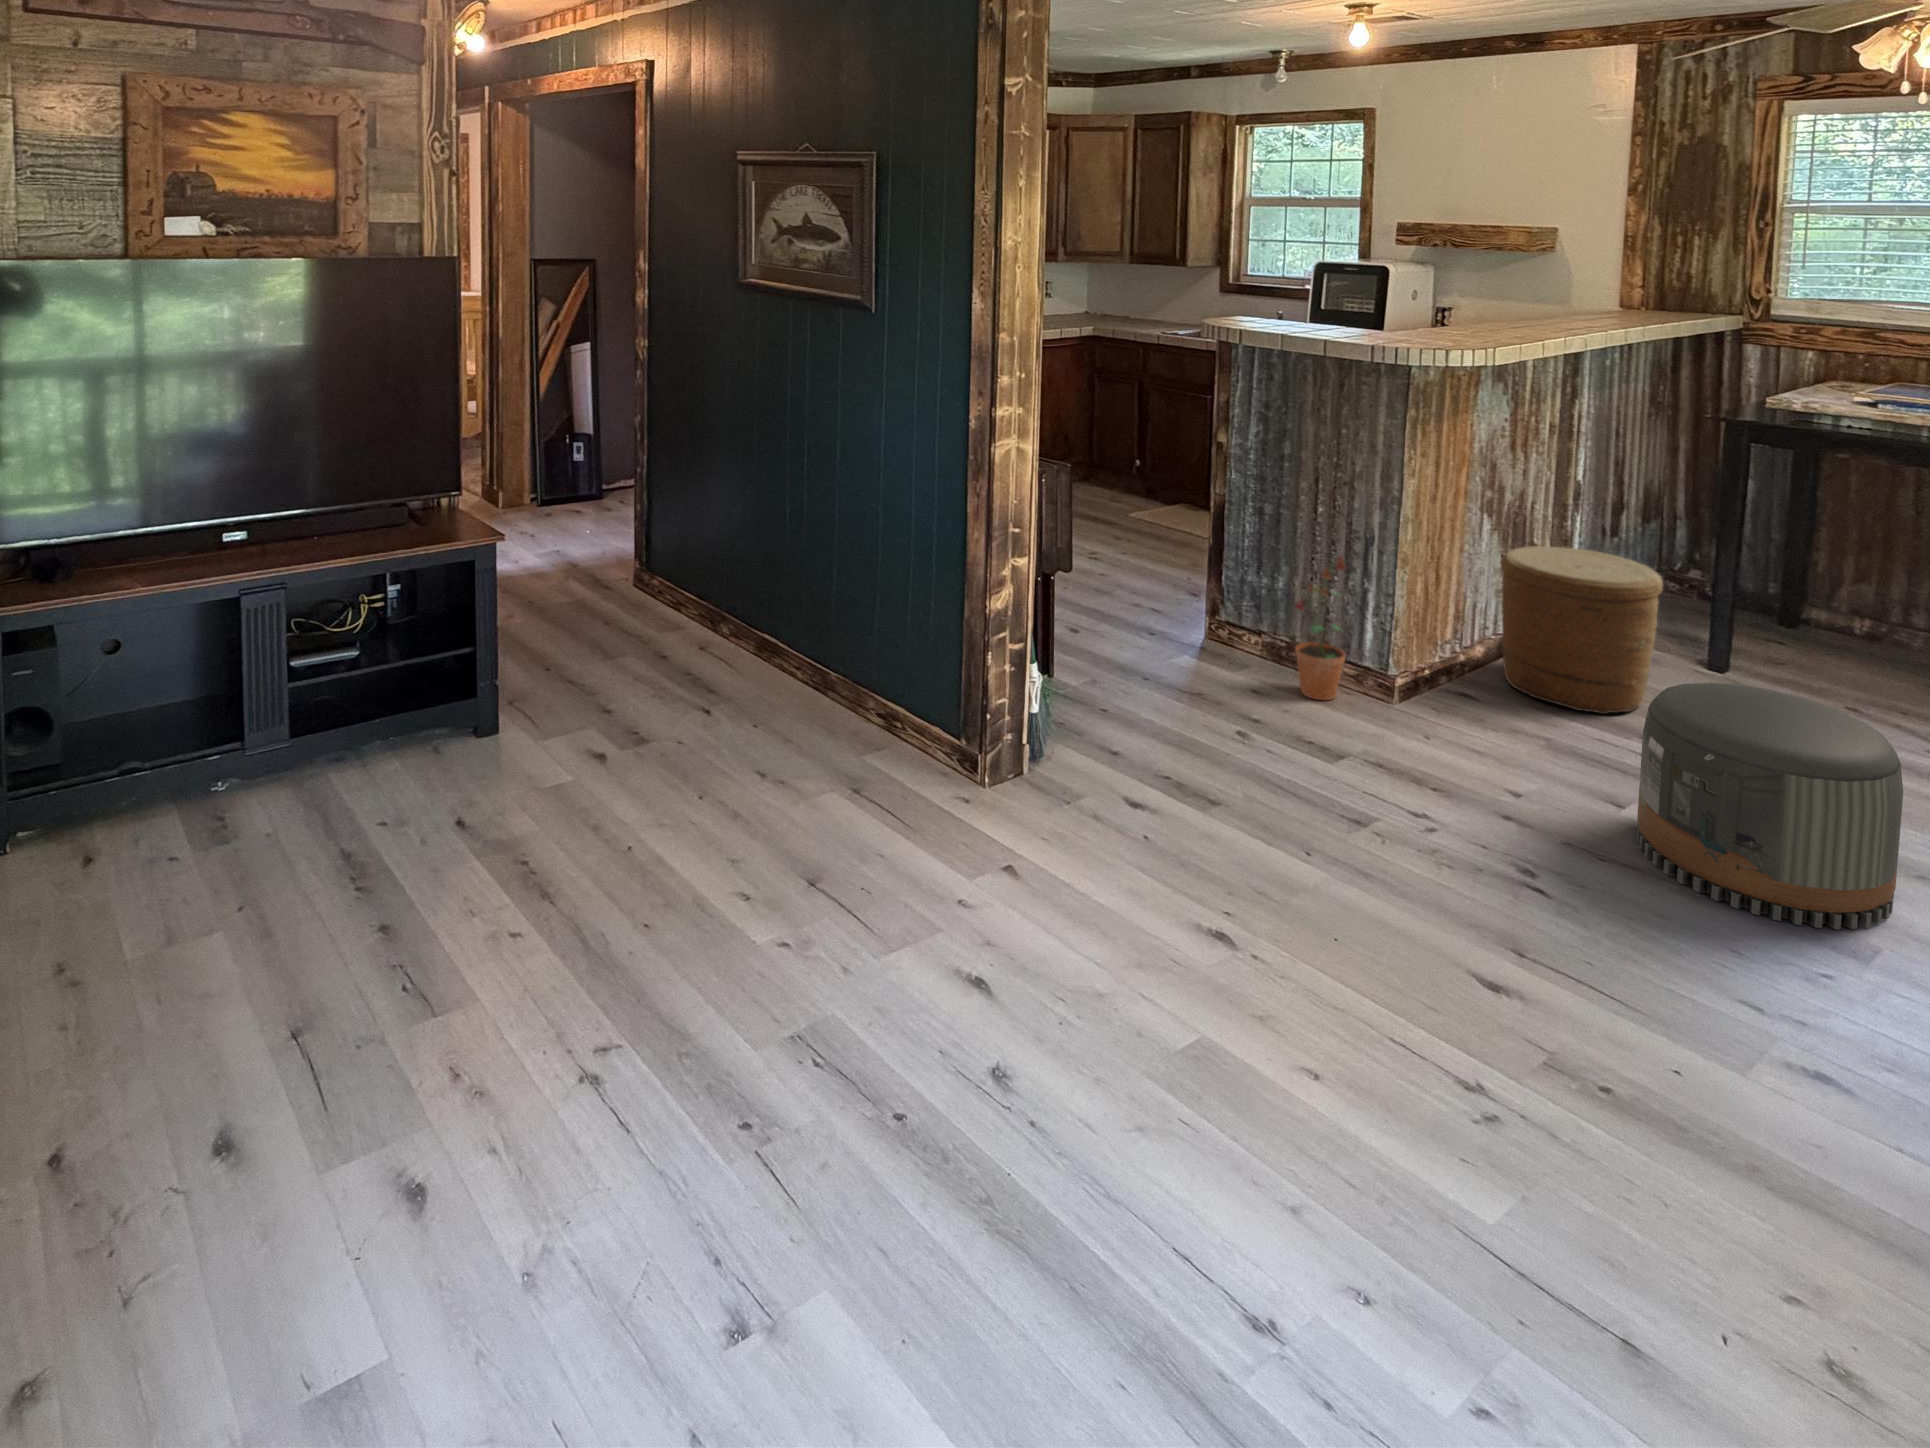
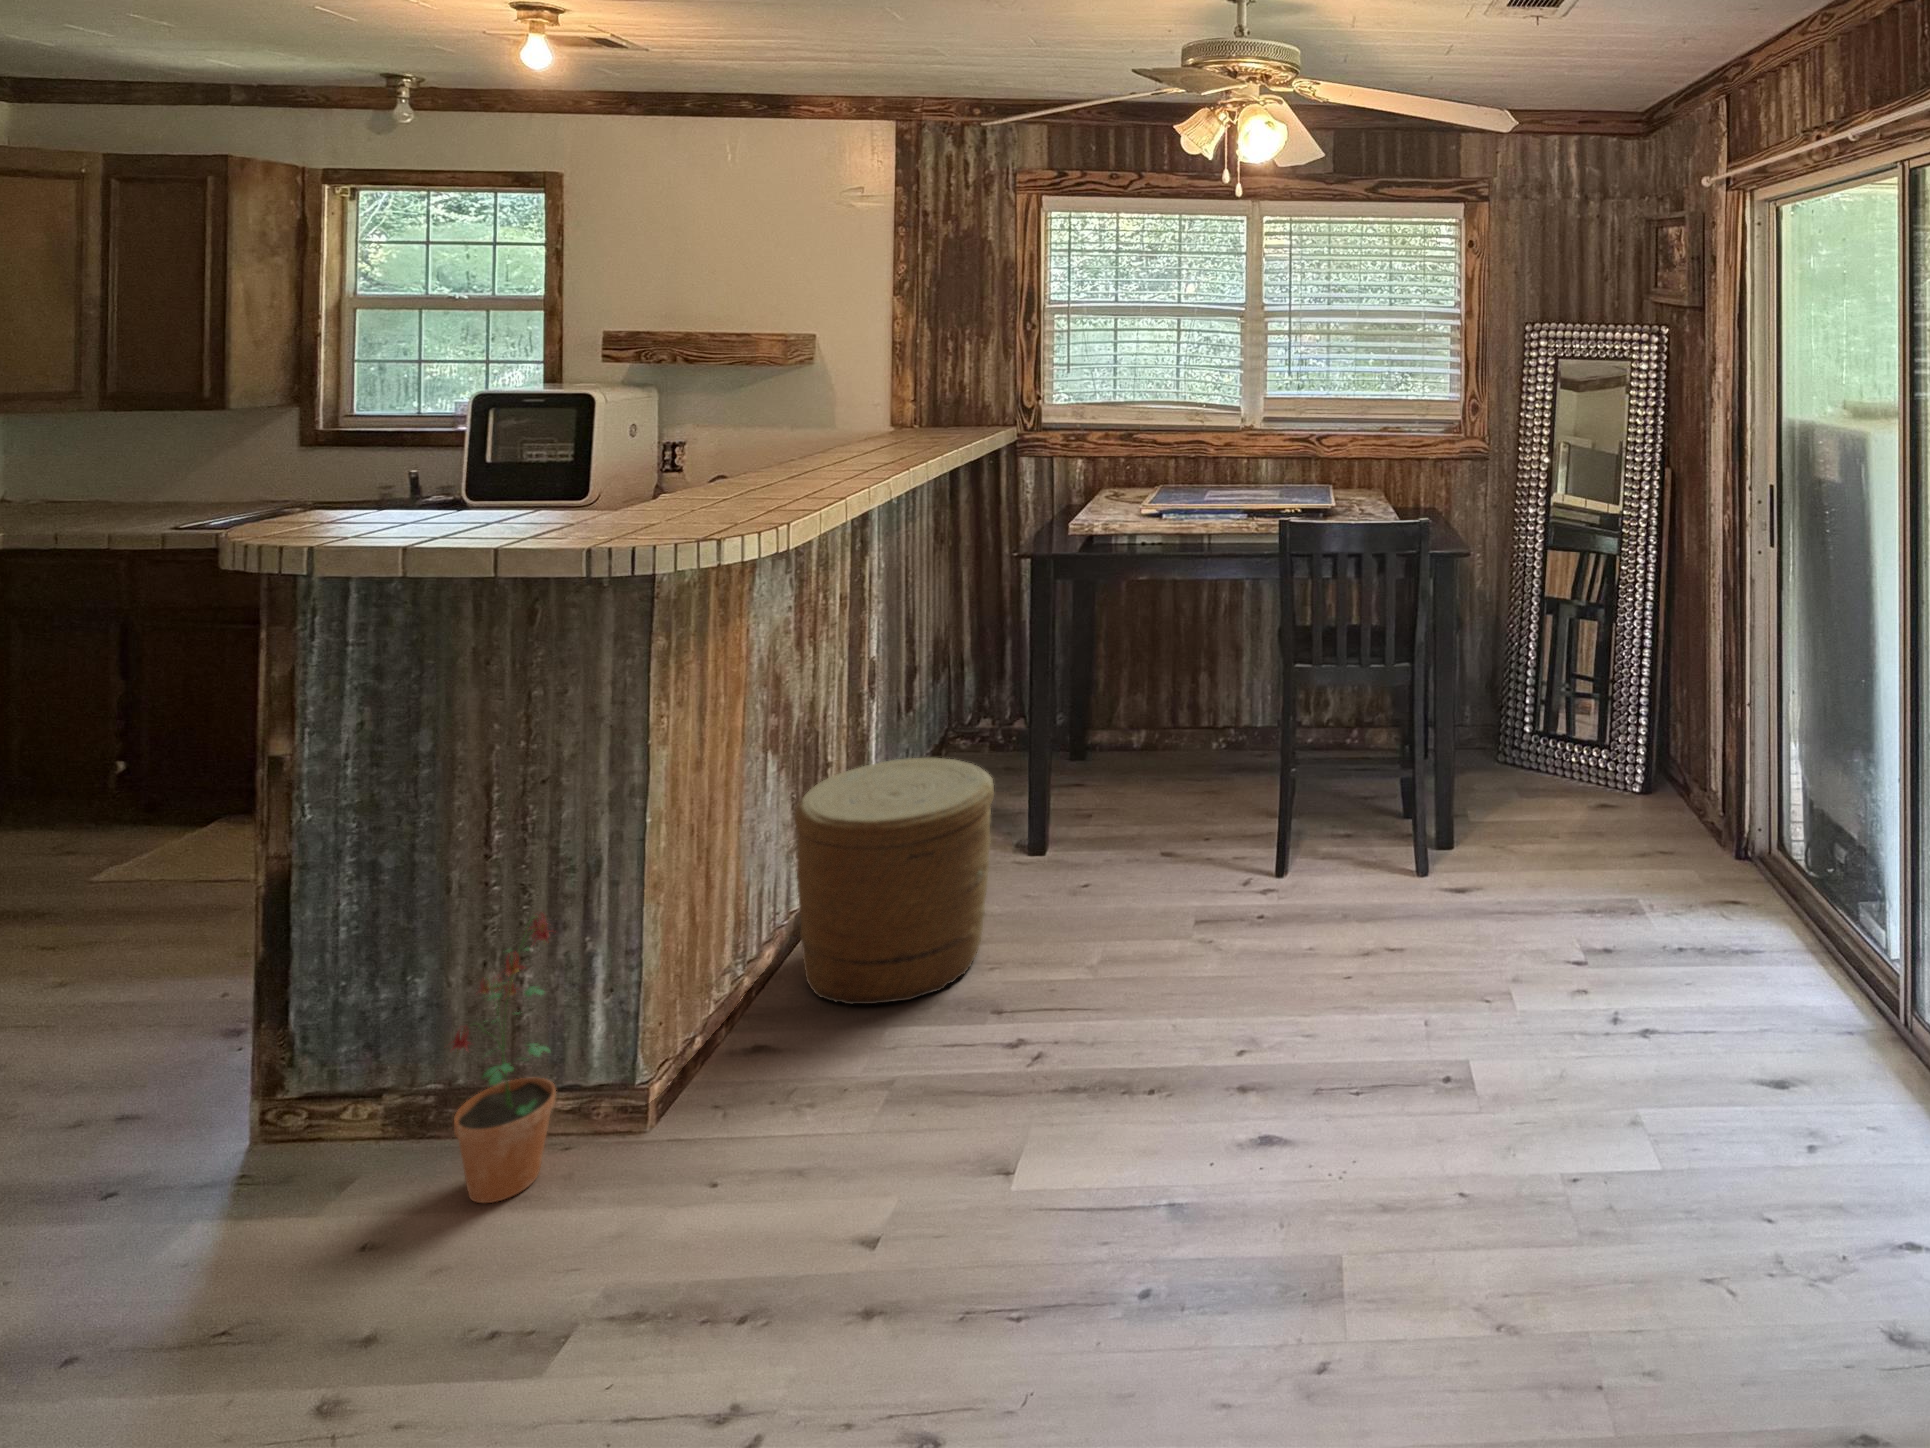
pouf: present [1637,683,1903,929] -> none [1035,919,1311,1288]

